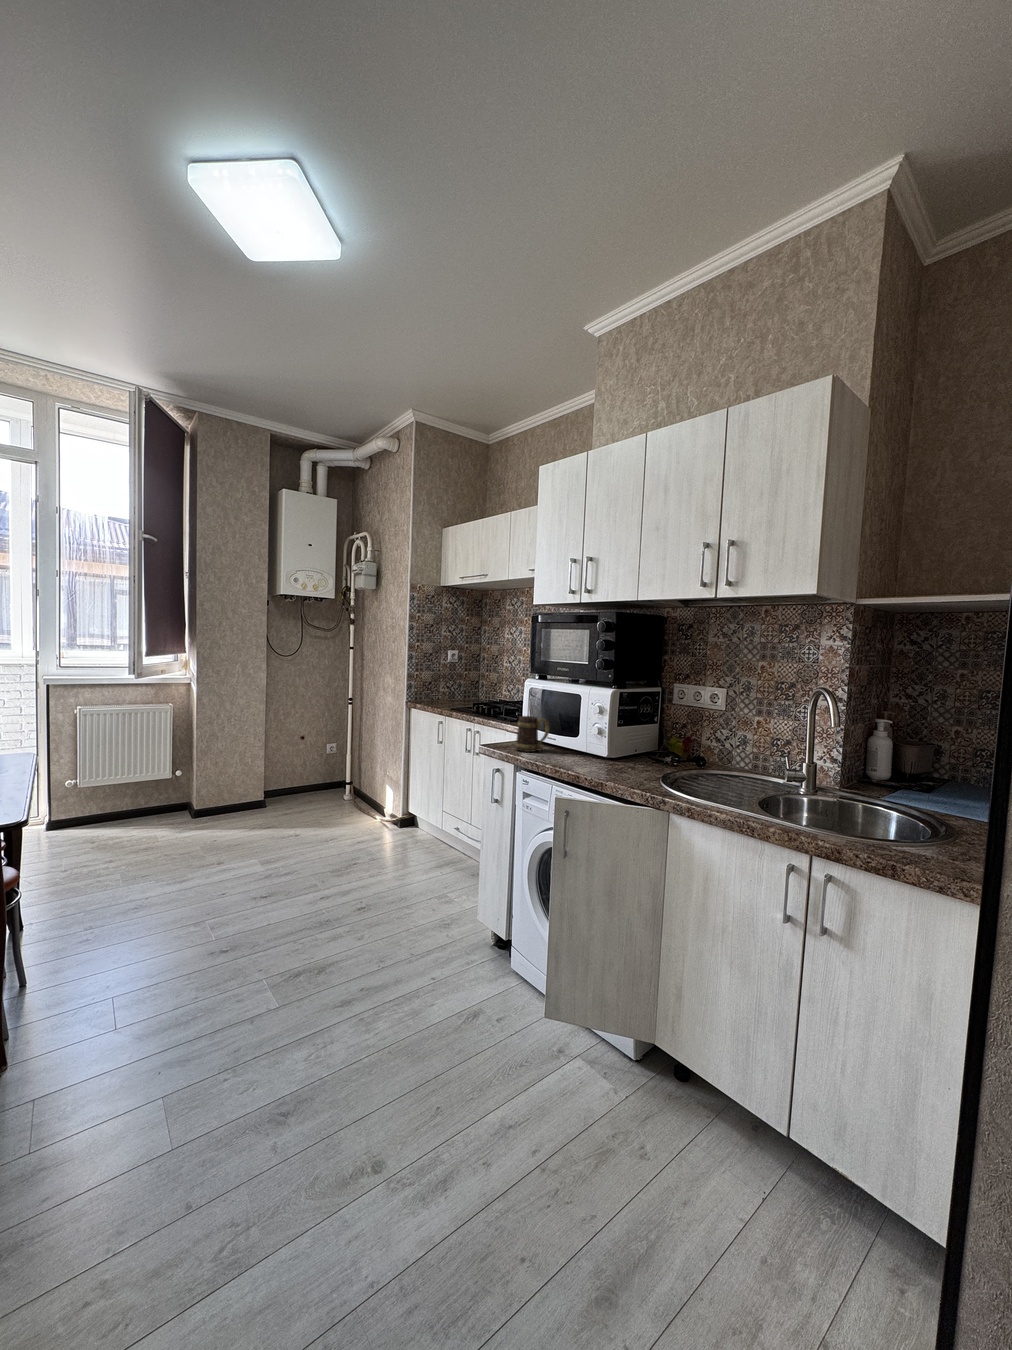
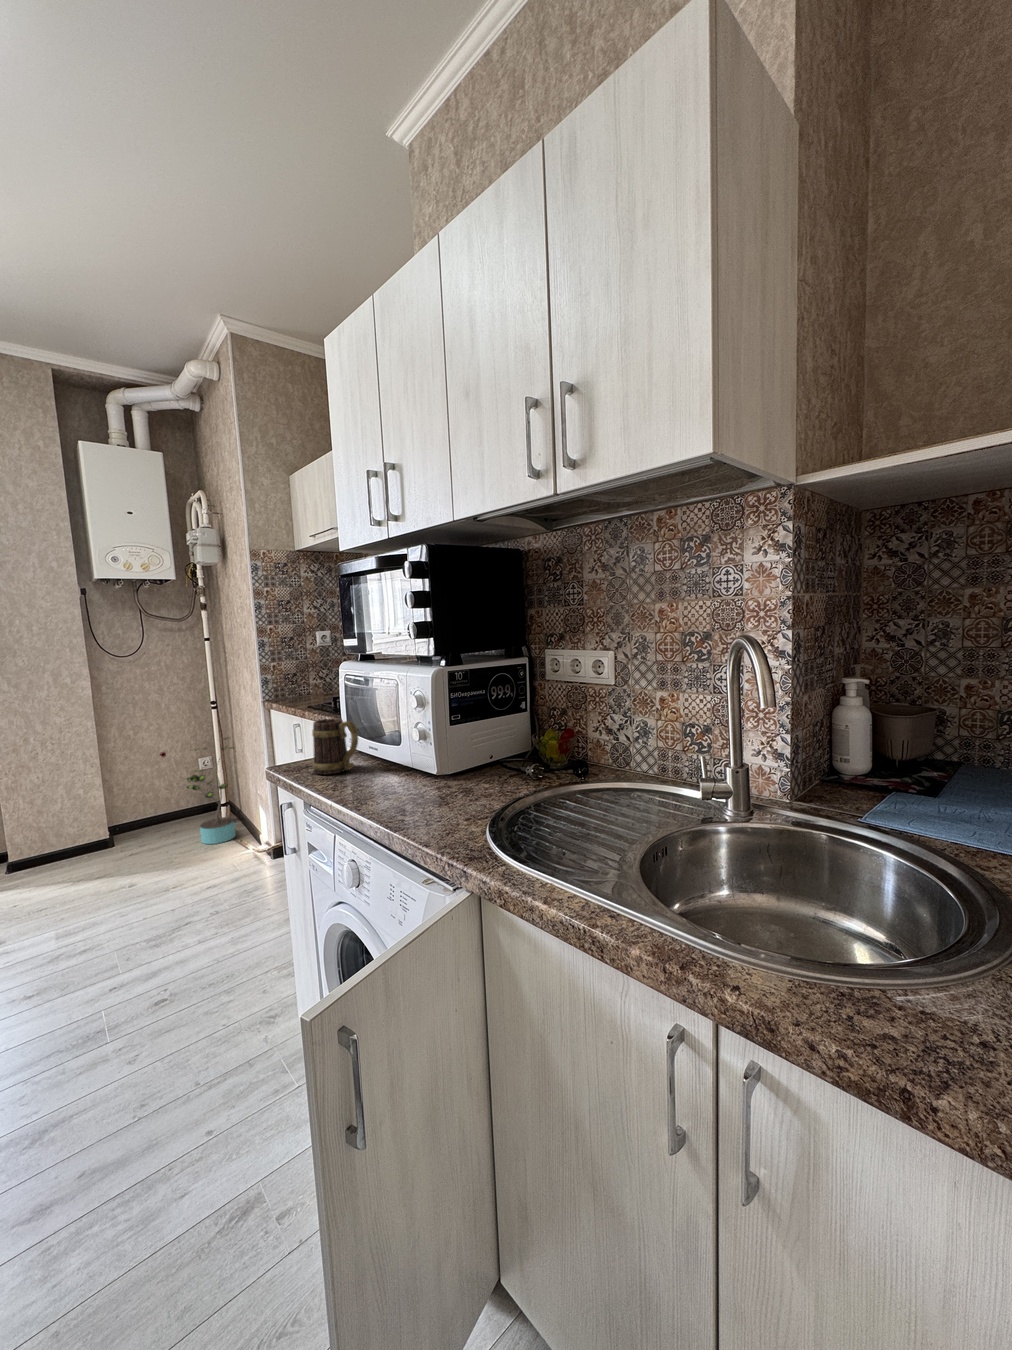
potted plant: none [333,728,372,812] -> present [187,738,236,844]

